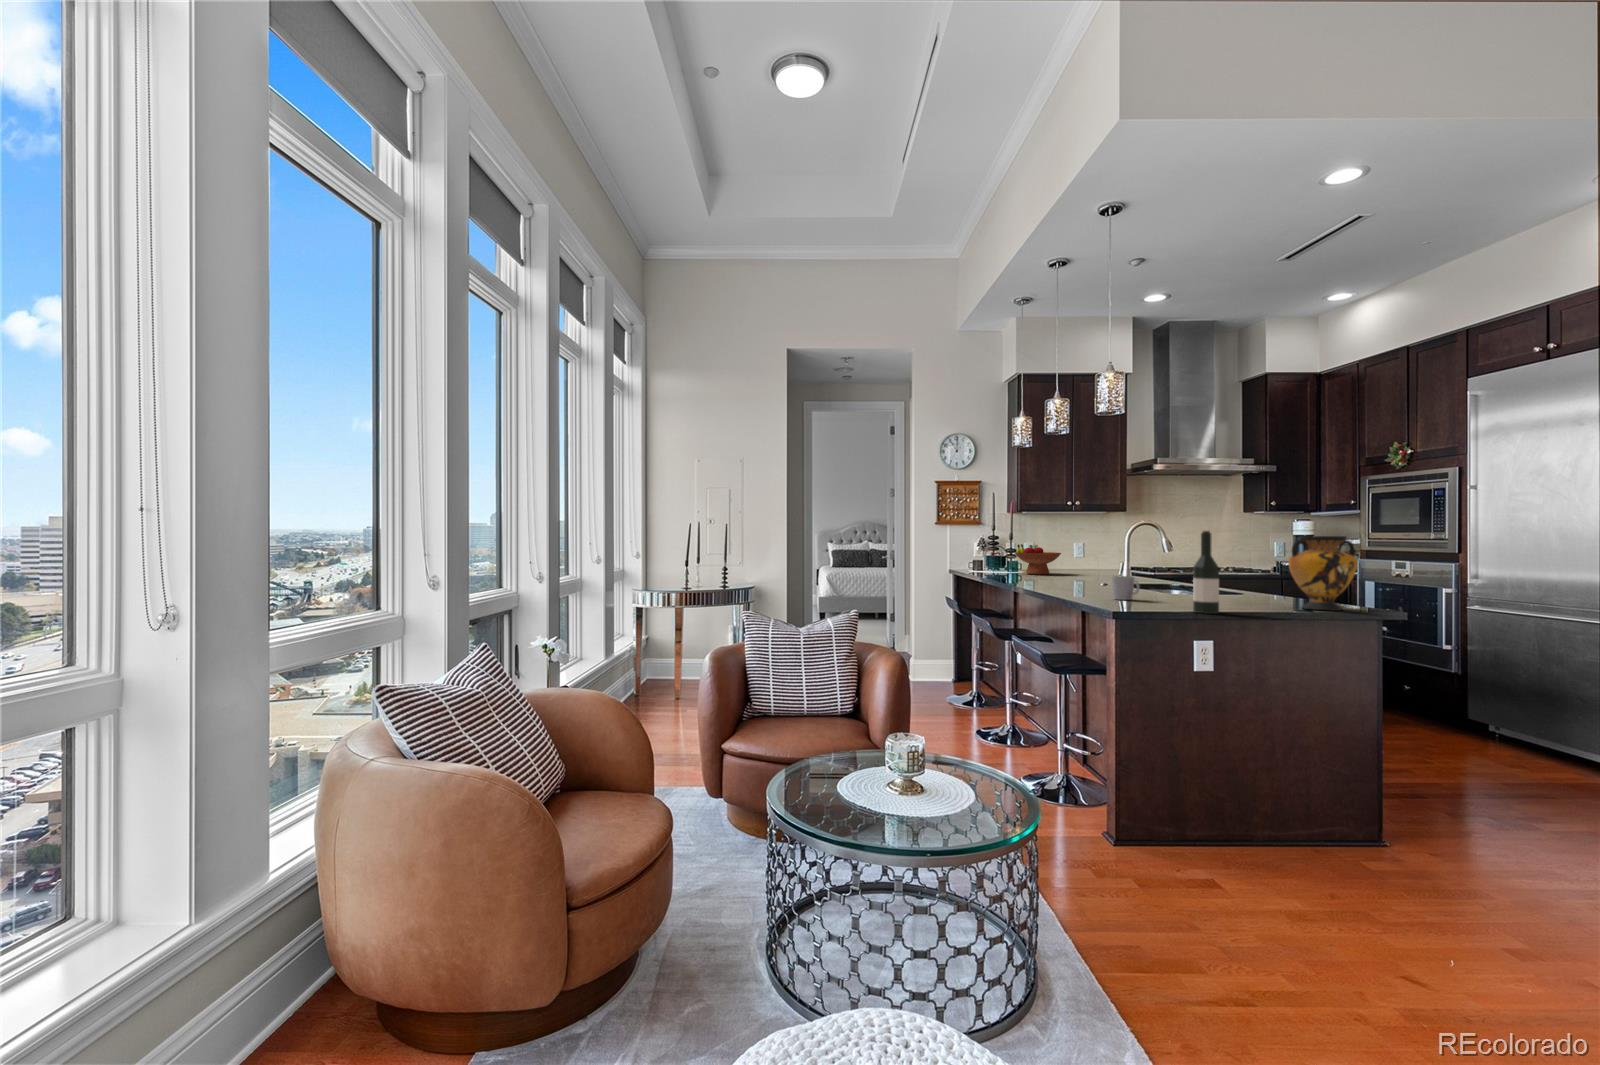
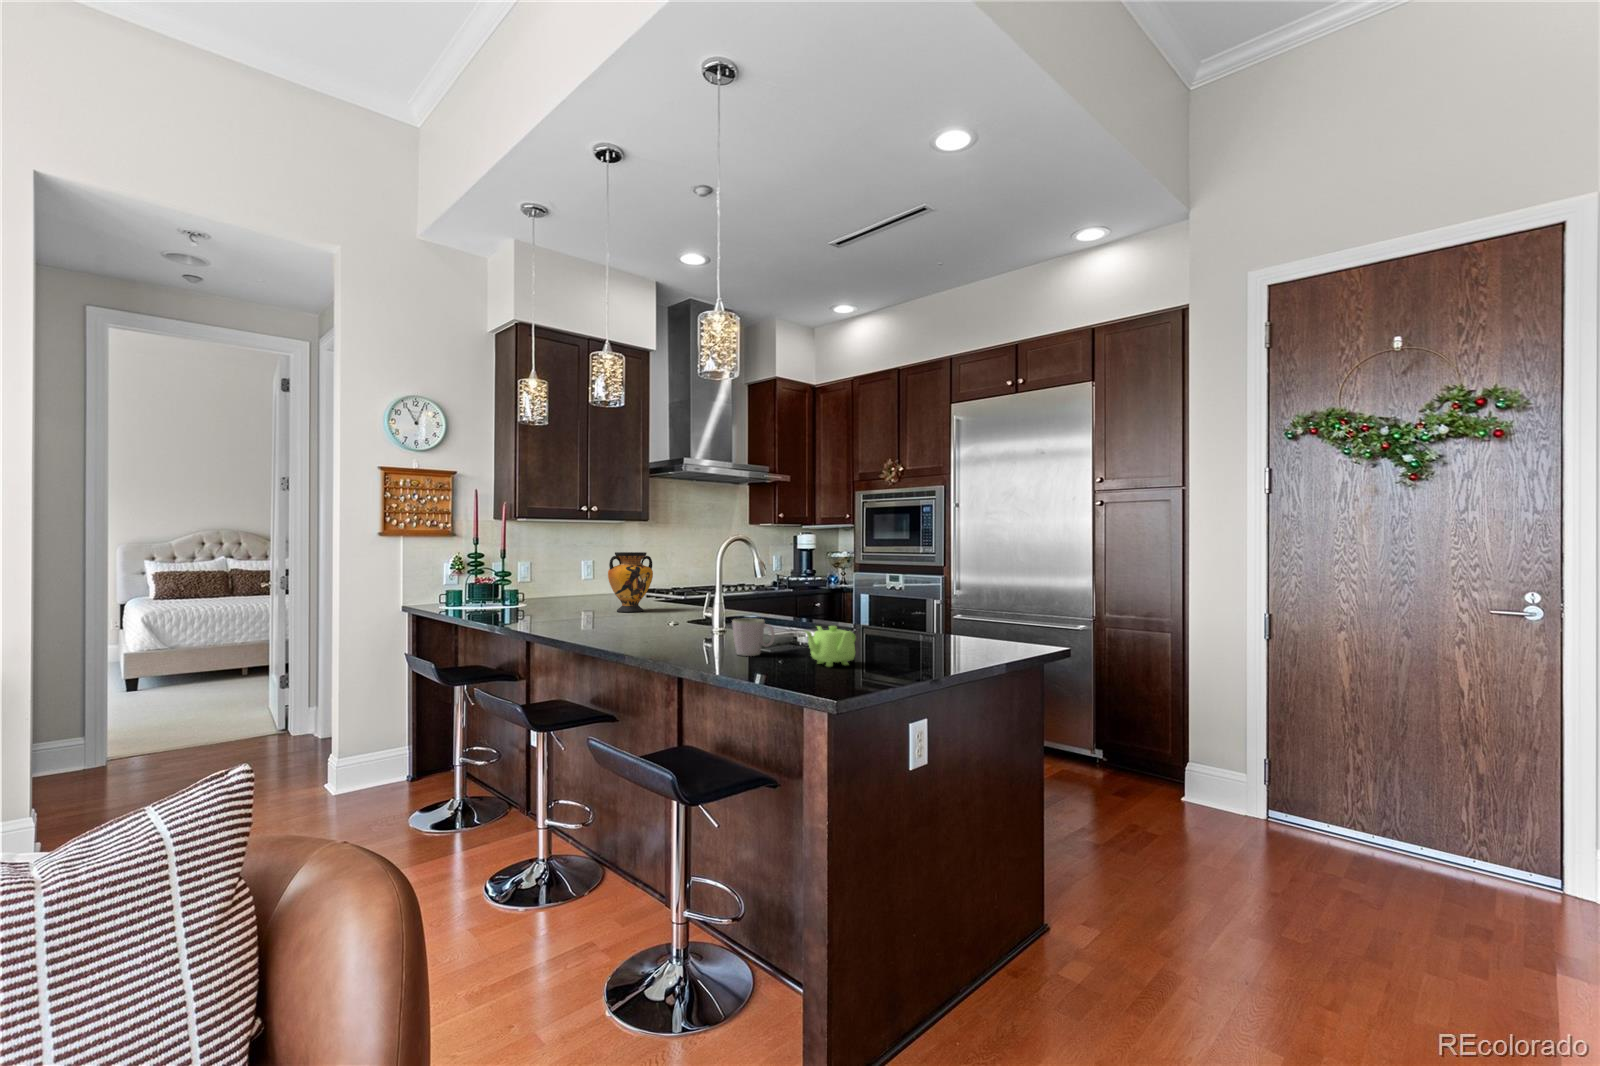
wine bottle: present [1193,531,1219,614] -> none [880,555,913,676]
vase: present [1288,536,1357,611] -> present [608,552,653,612]
fruit bowl: present [1015,544,1061,575] -> none [517,566,584,609]
teapot: none [1145,581,1191,608] -> present [805,626,855,667]

